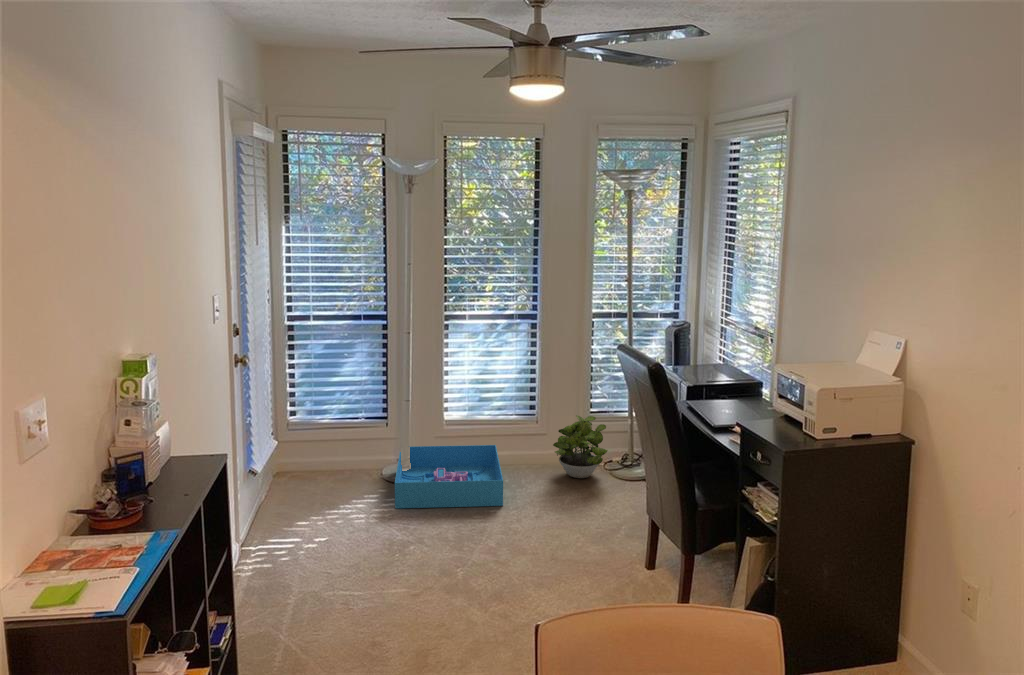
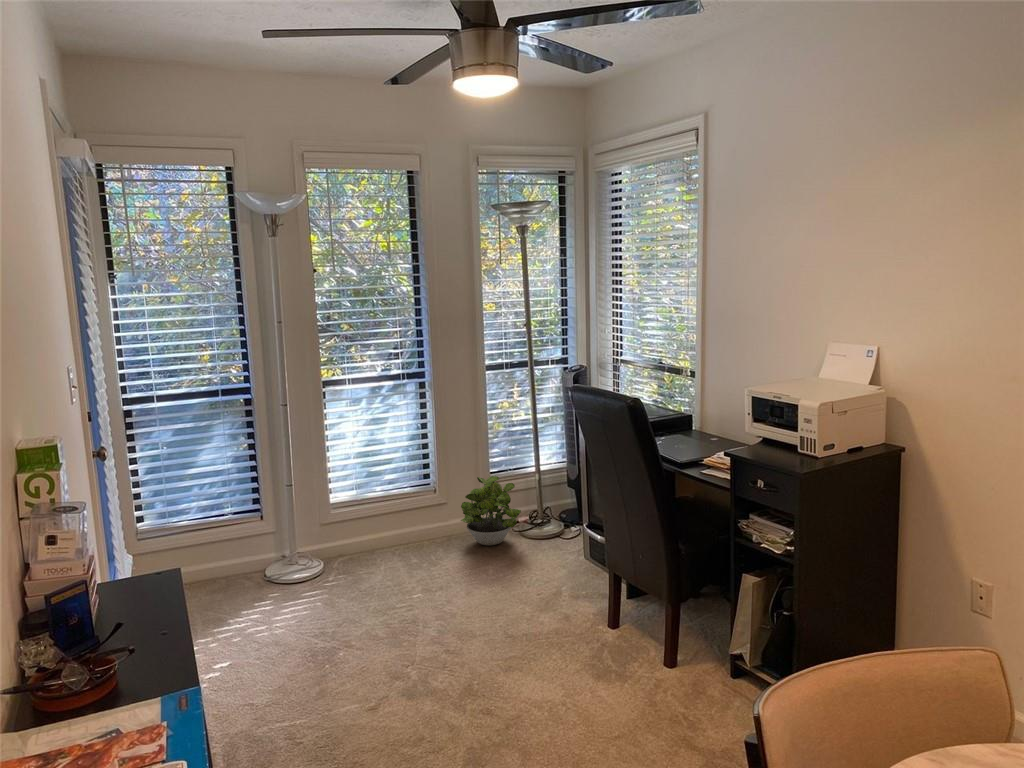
storage bin: present [395,445,503,508] -> none [282,523,425,616]

